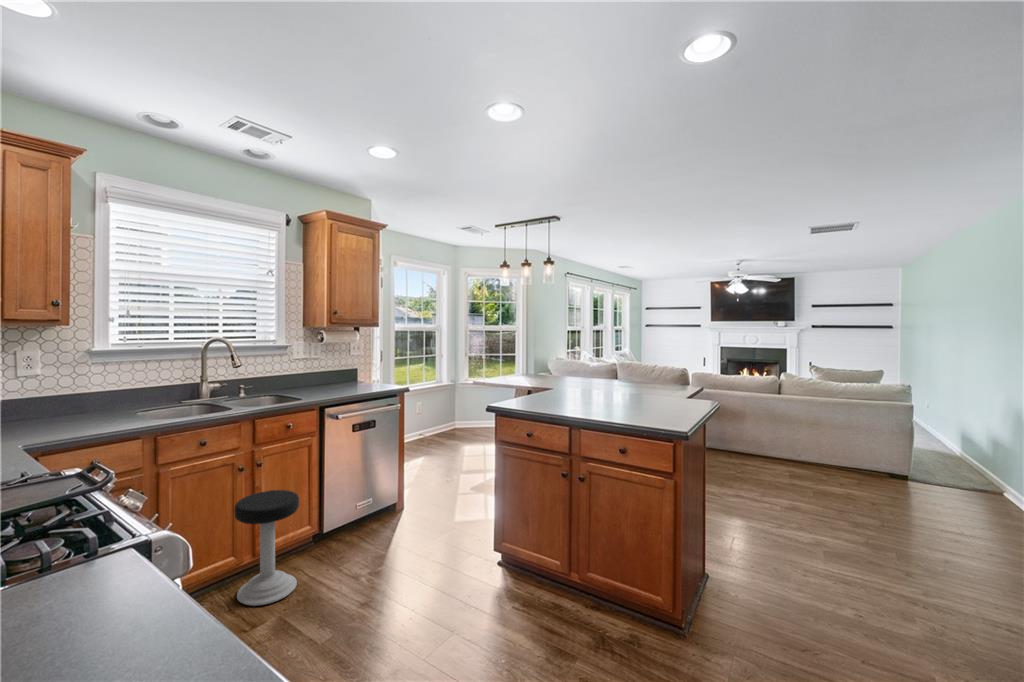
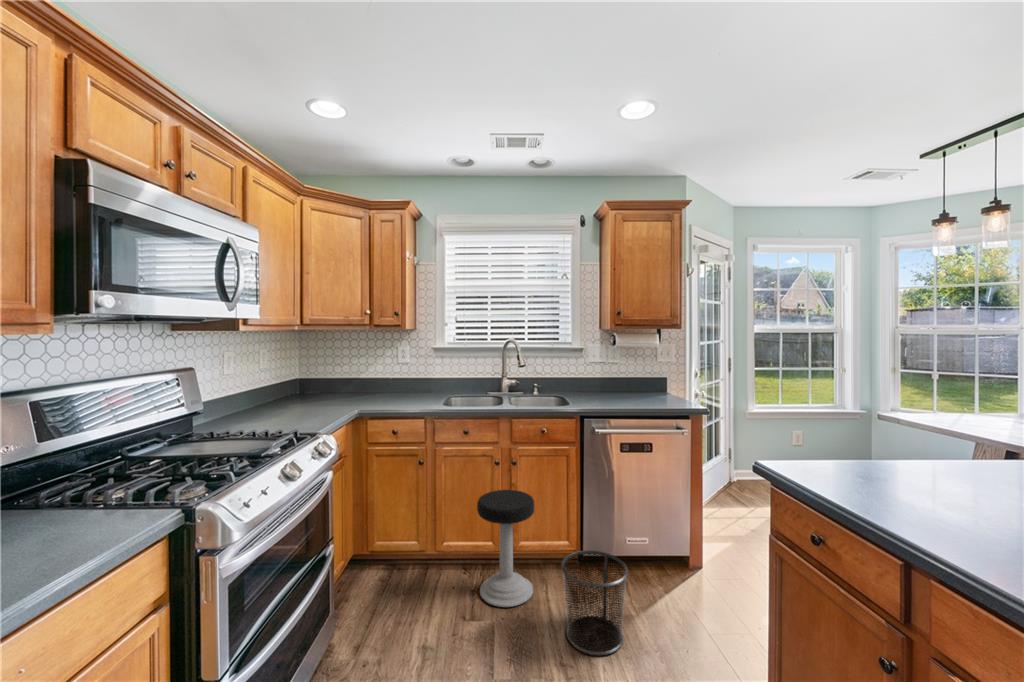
waste bin: none [342,514,398,593] -> present [561,550,628,655]

